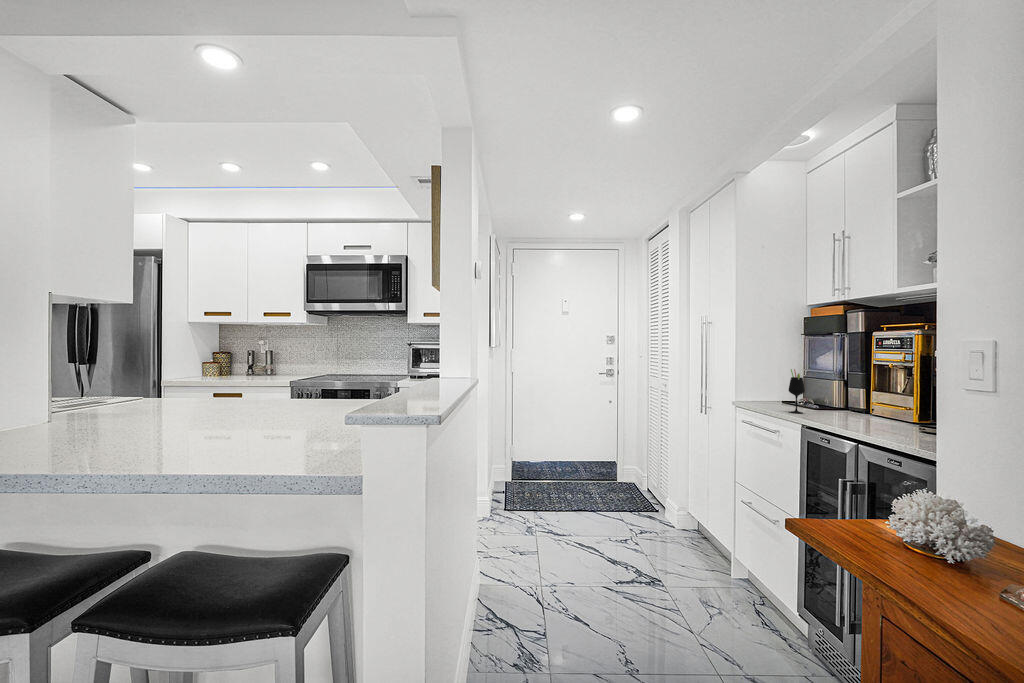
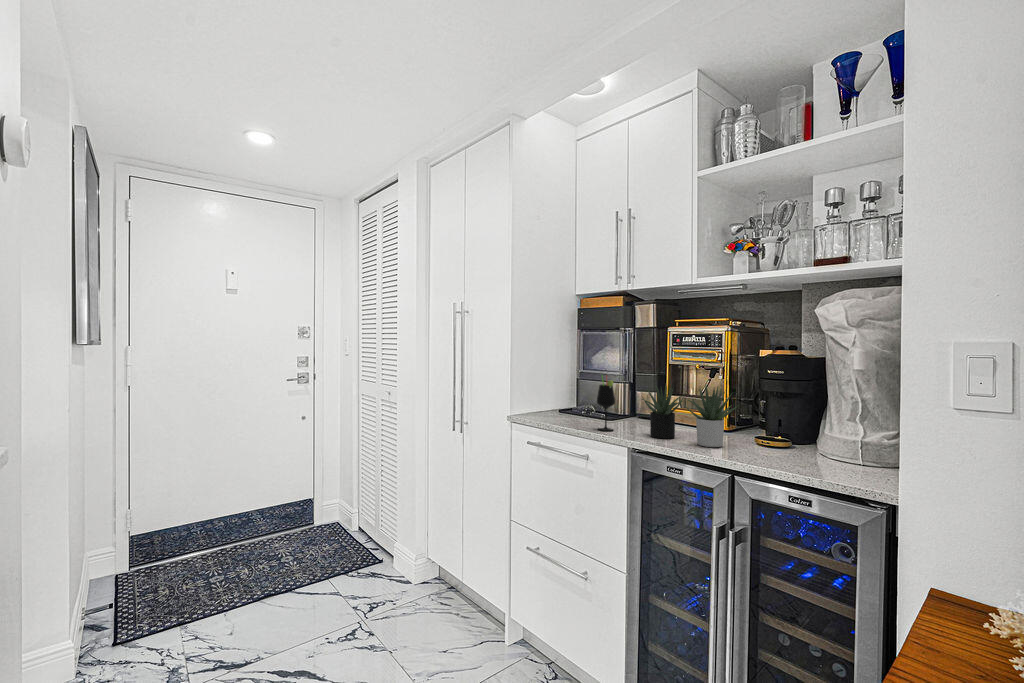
succulent plant: none [818,375,893,427] -> present [642,385,737,447]

